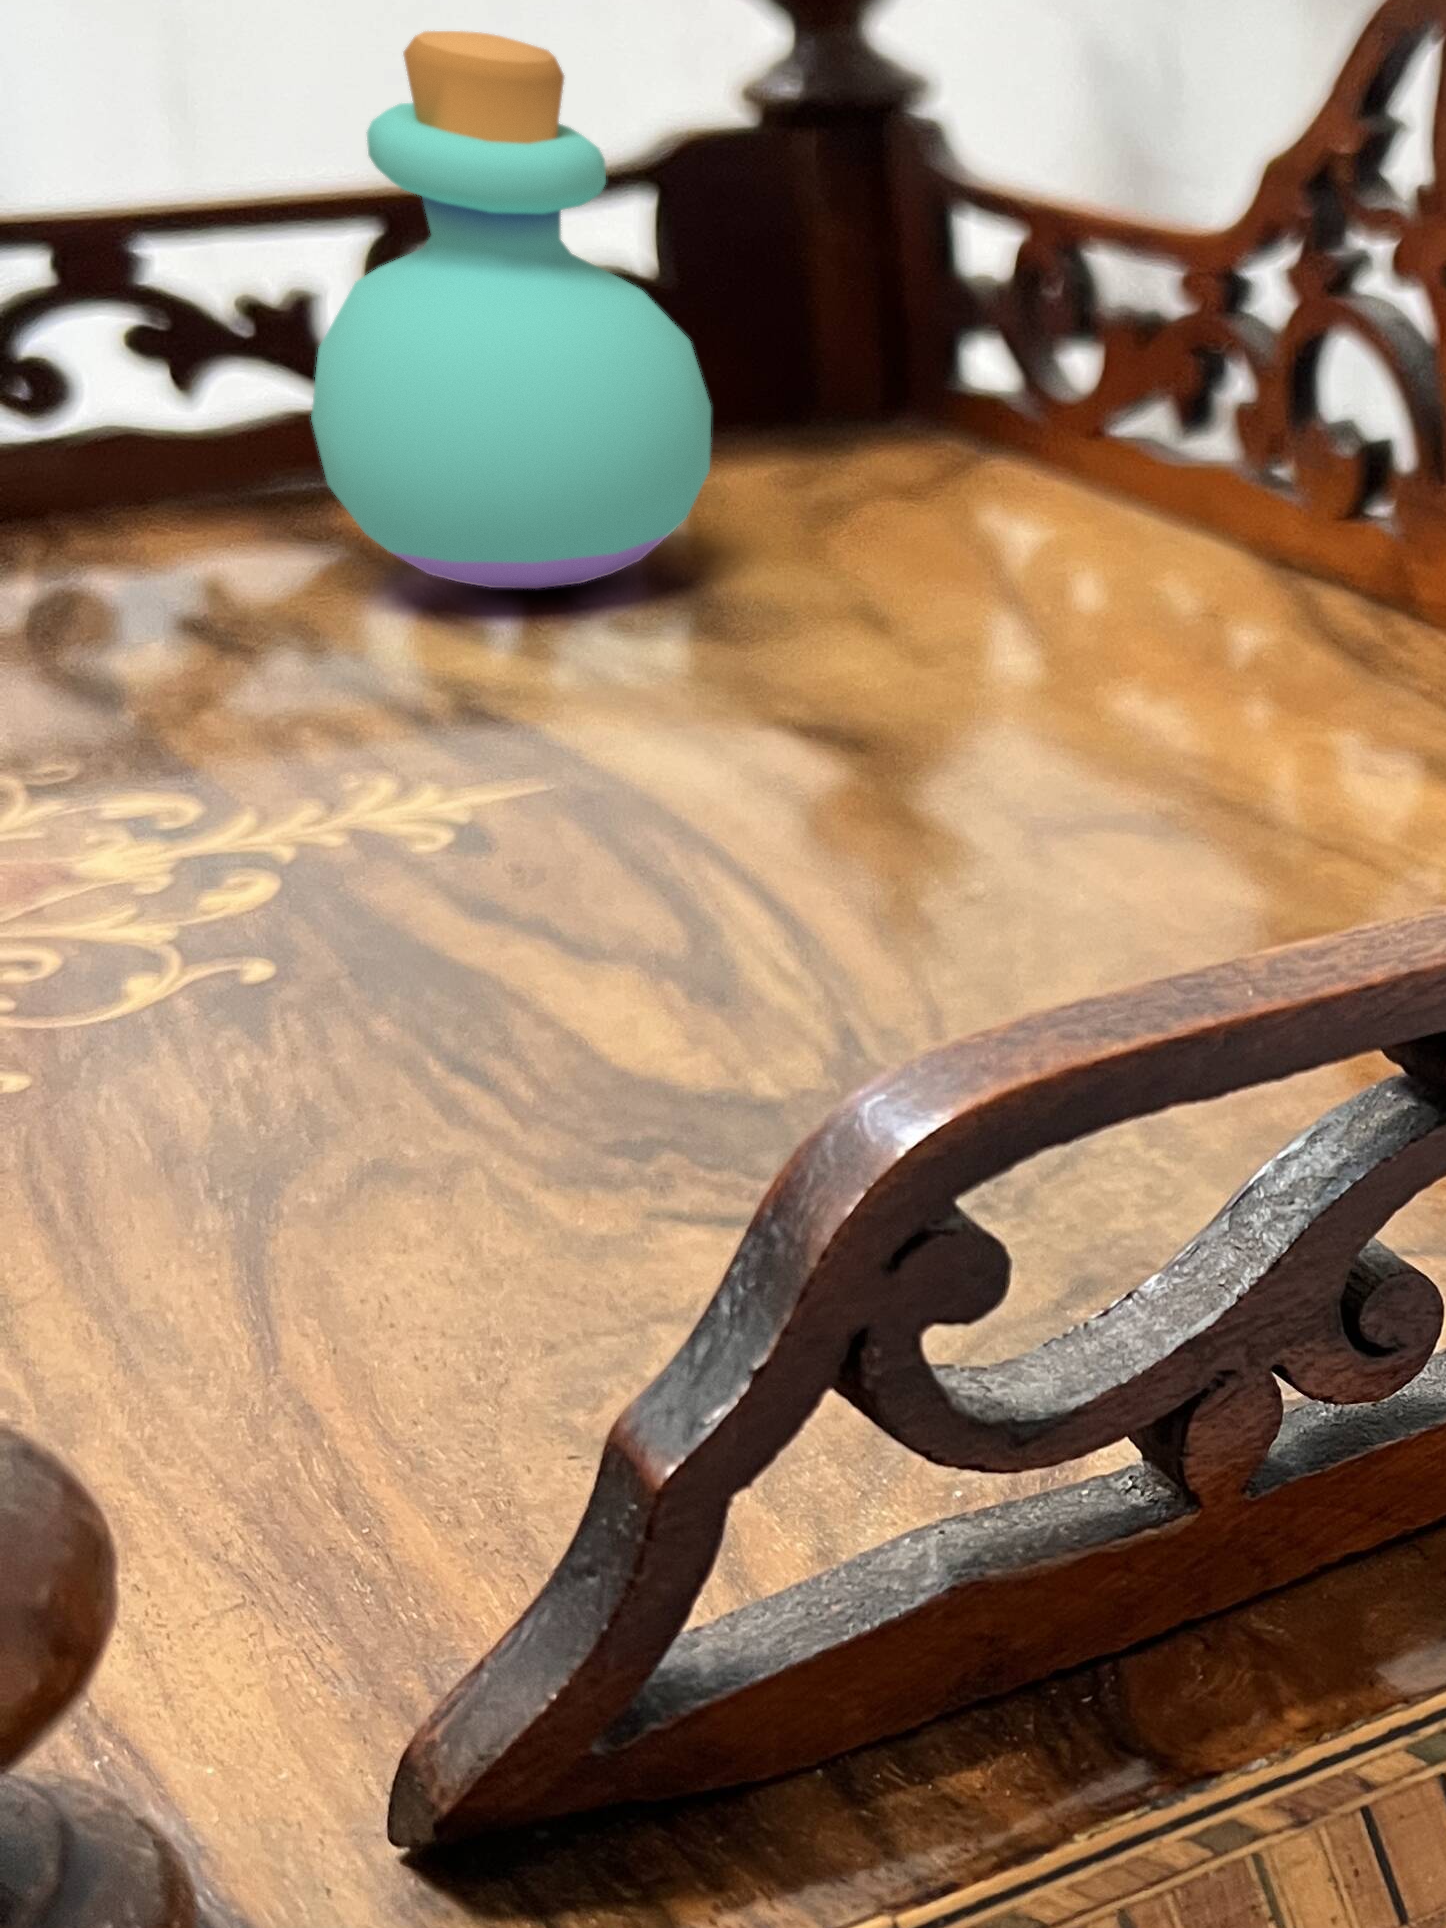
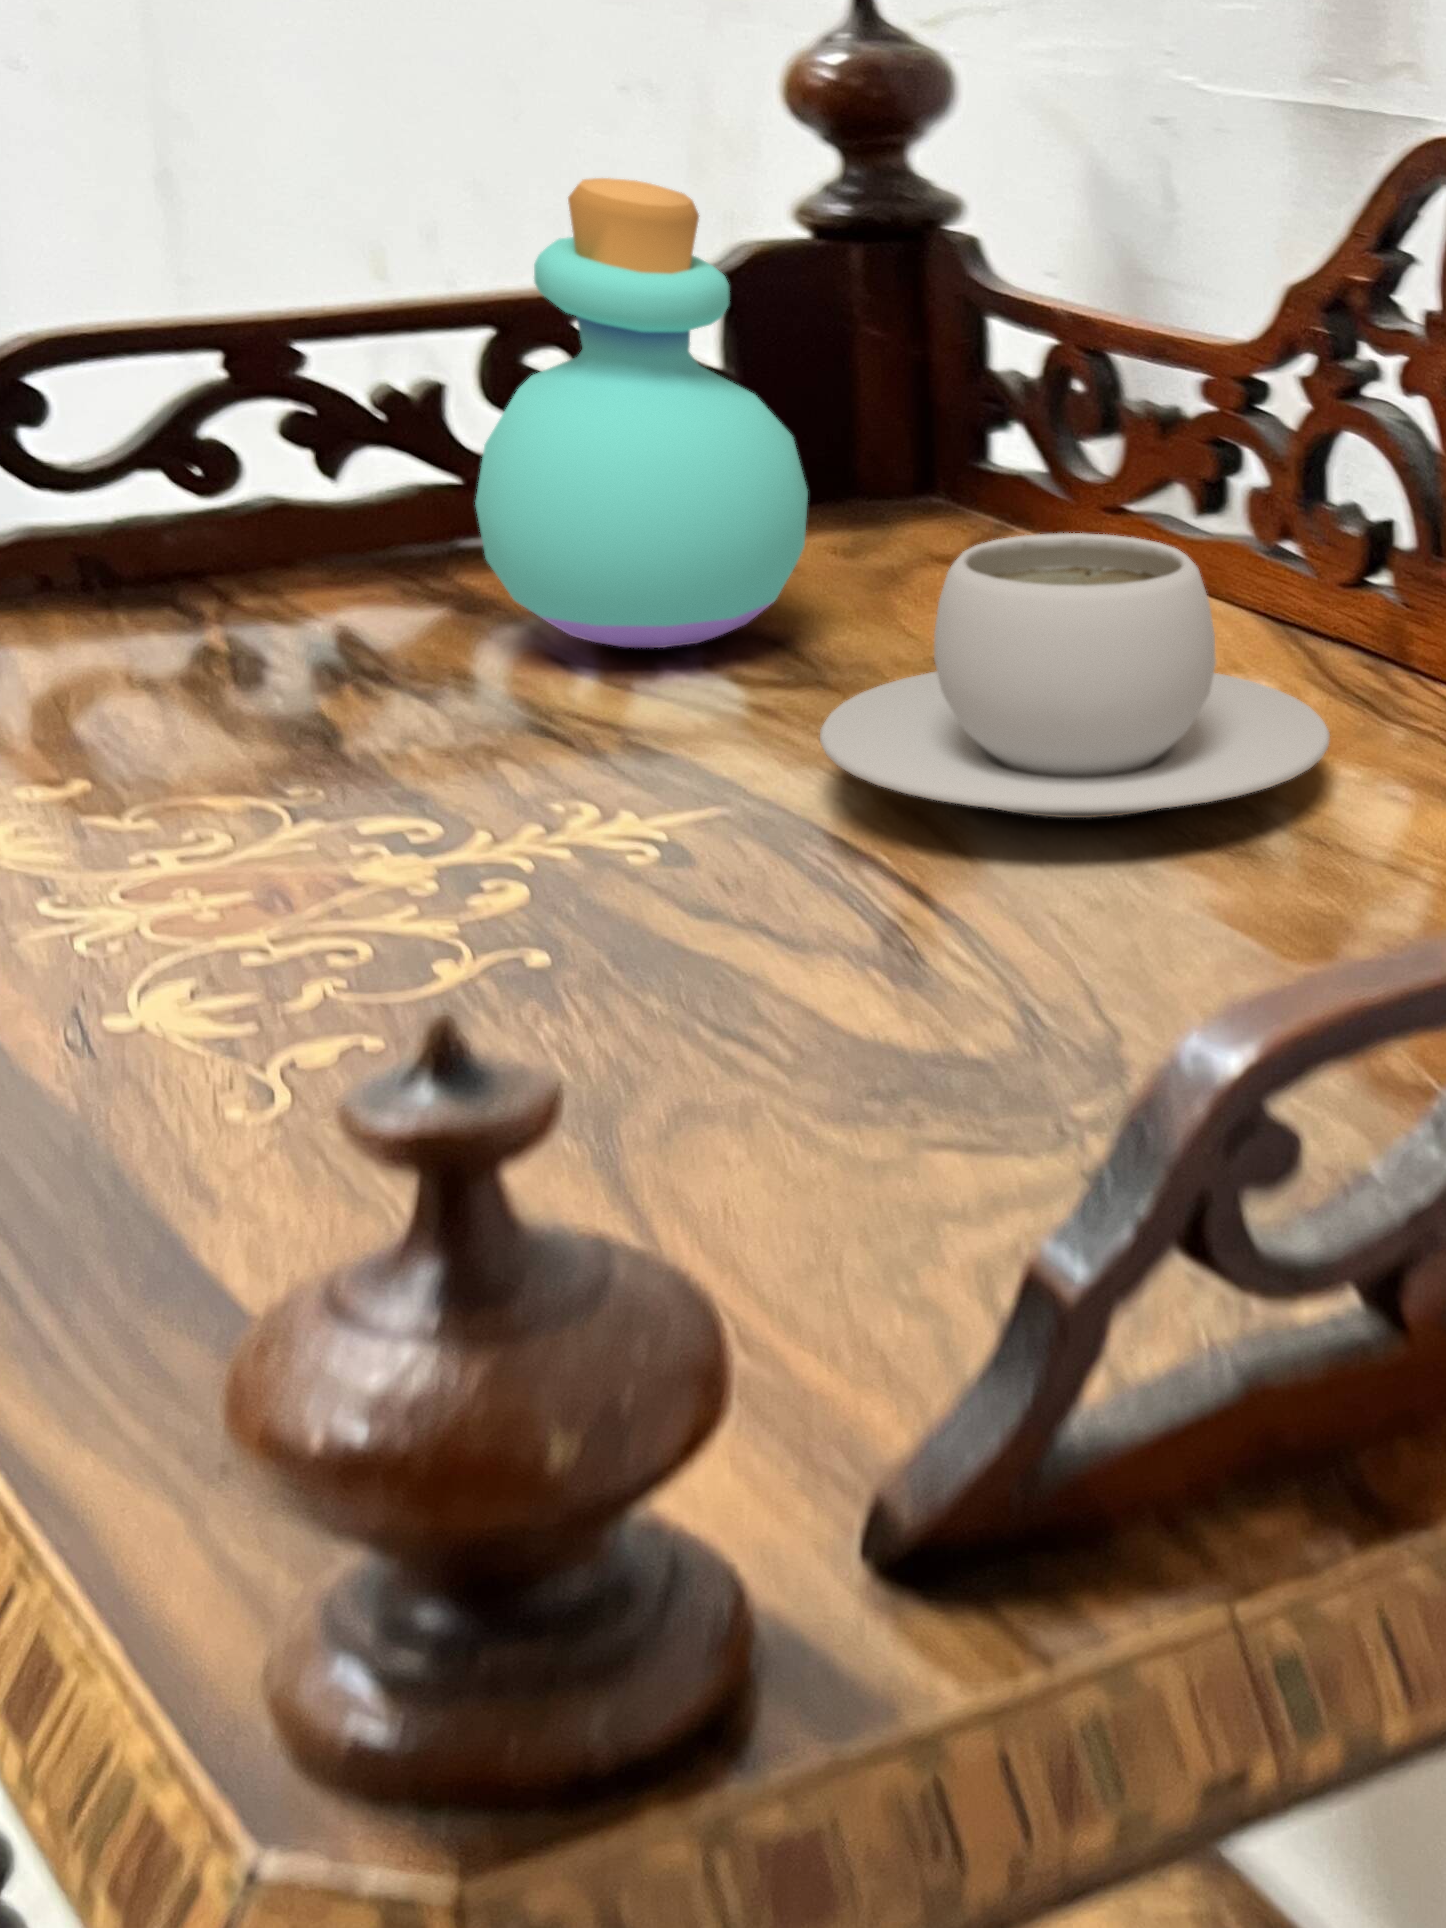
teacup: none [666,447,1284,789] -> present [820,533,1330,818]

